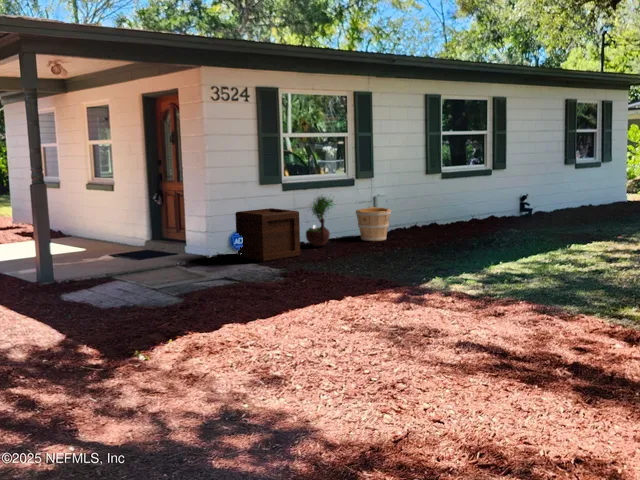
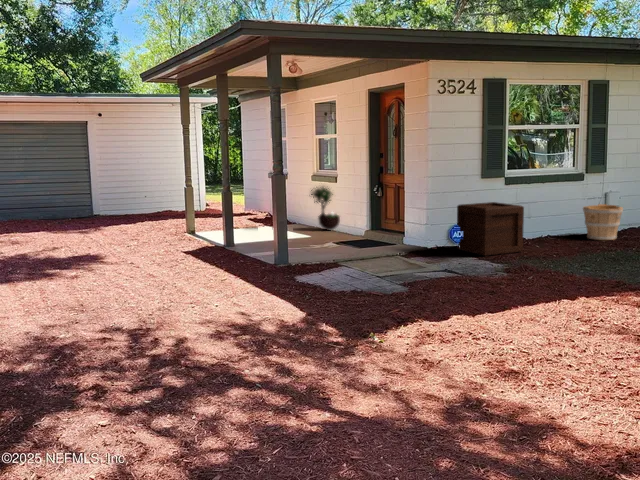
potted tree: present [306,196,335,246] -> present [311,187,340,230]

